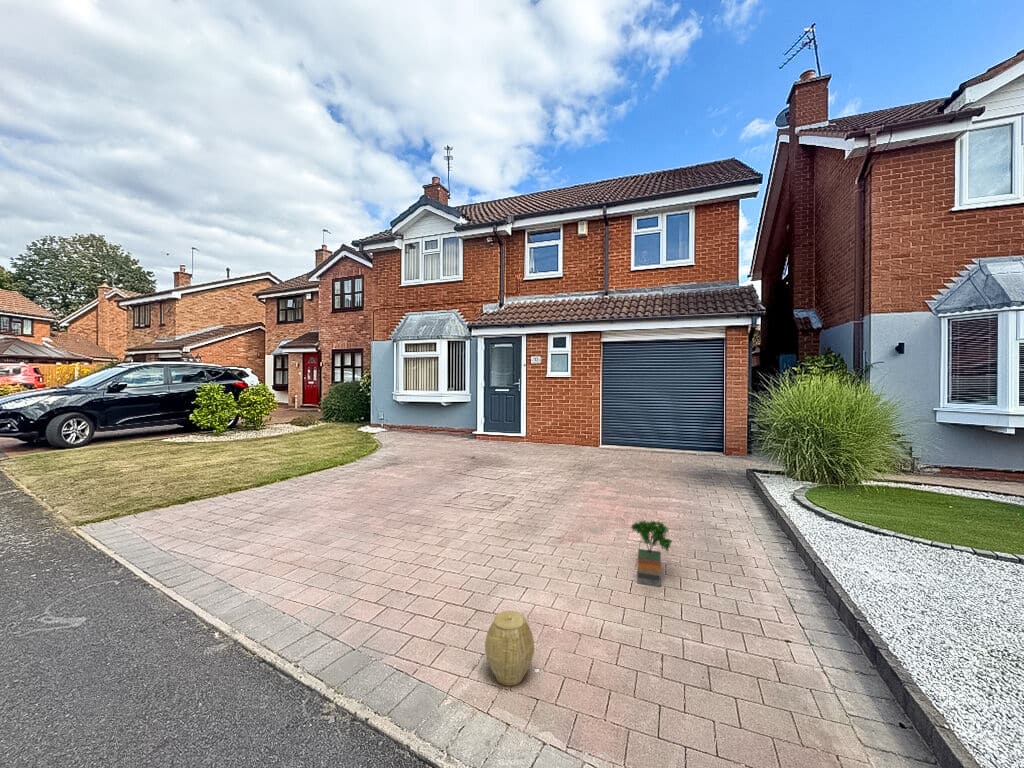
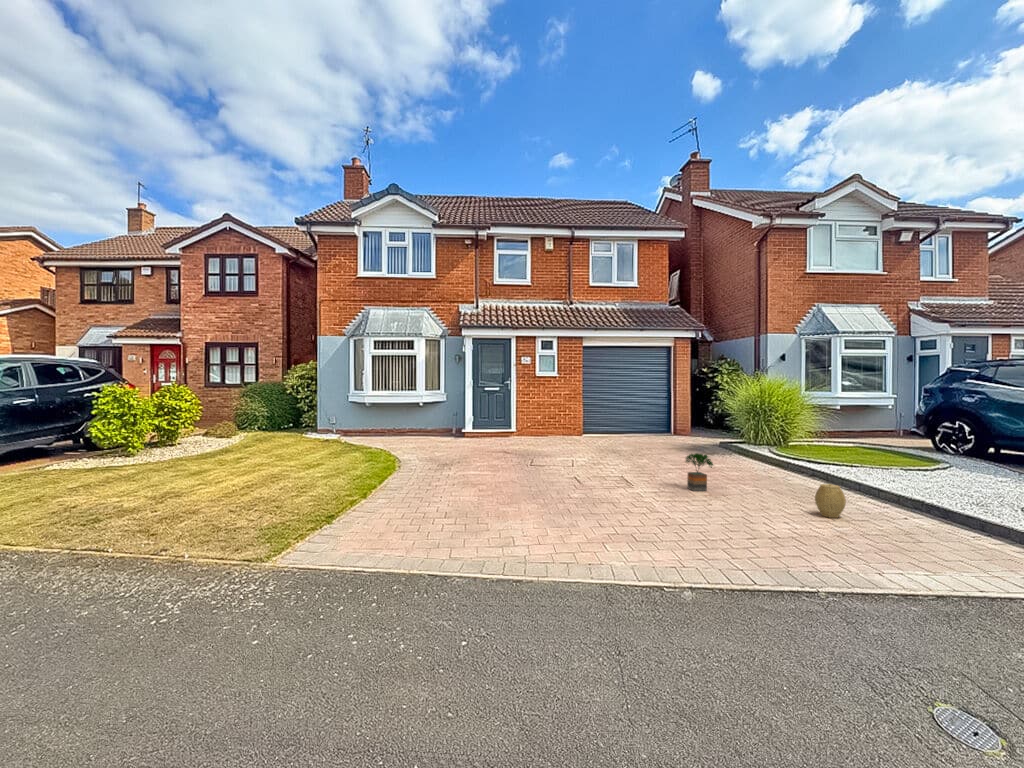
potted tree: present [632,521,672,586] -> present [686,453,713,491]

